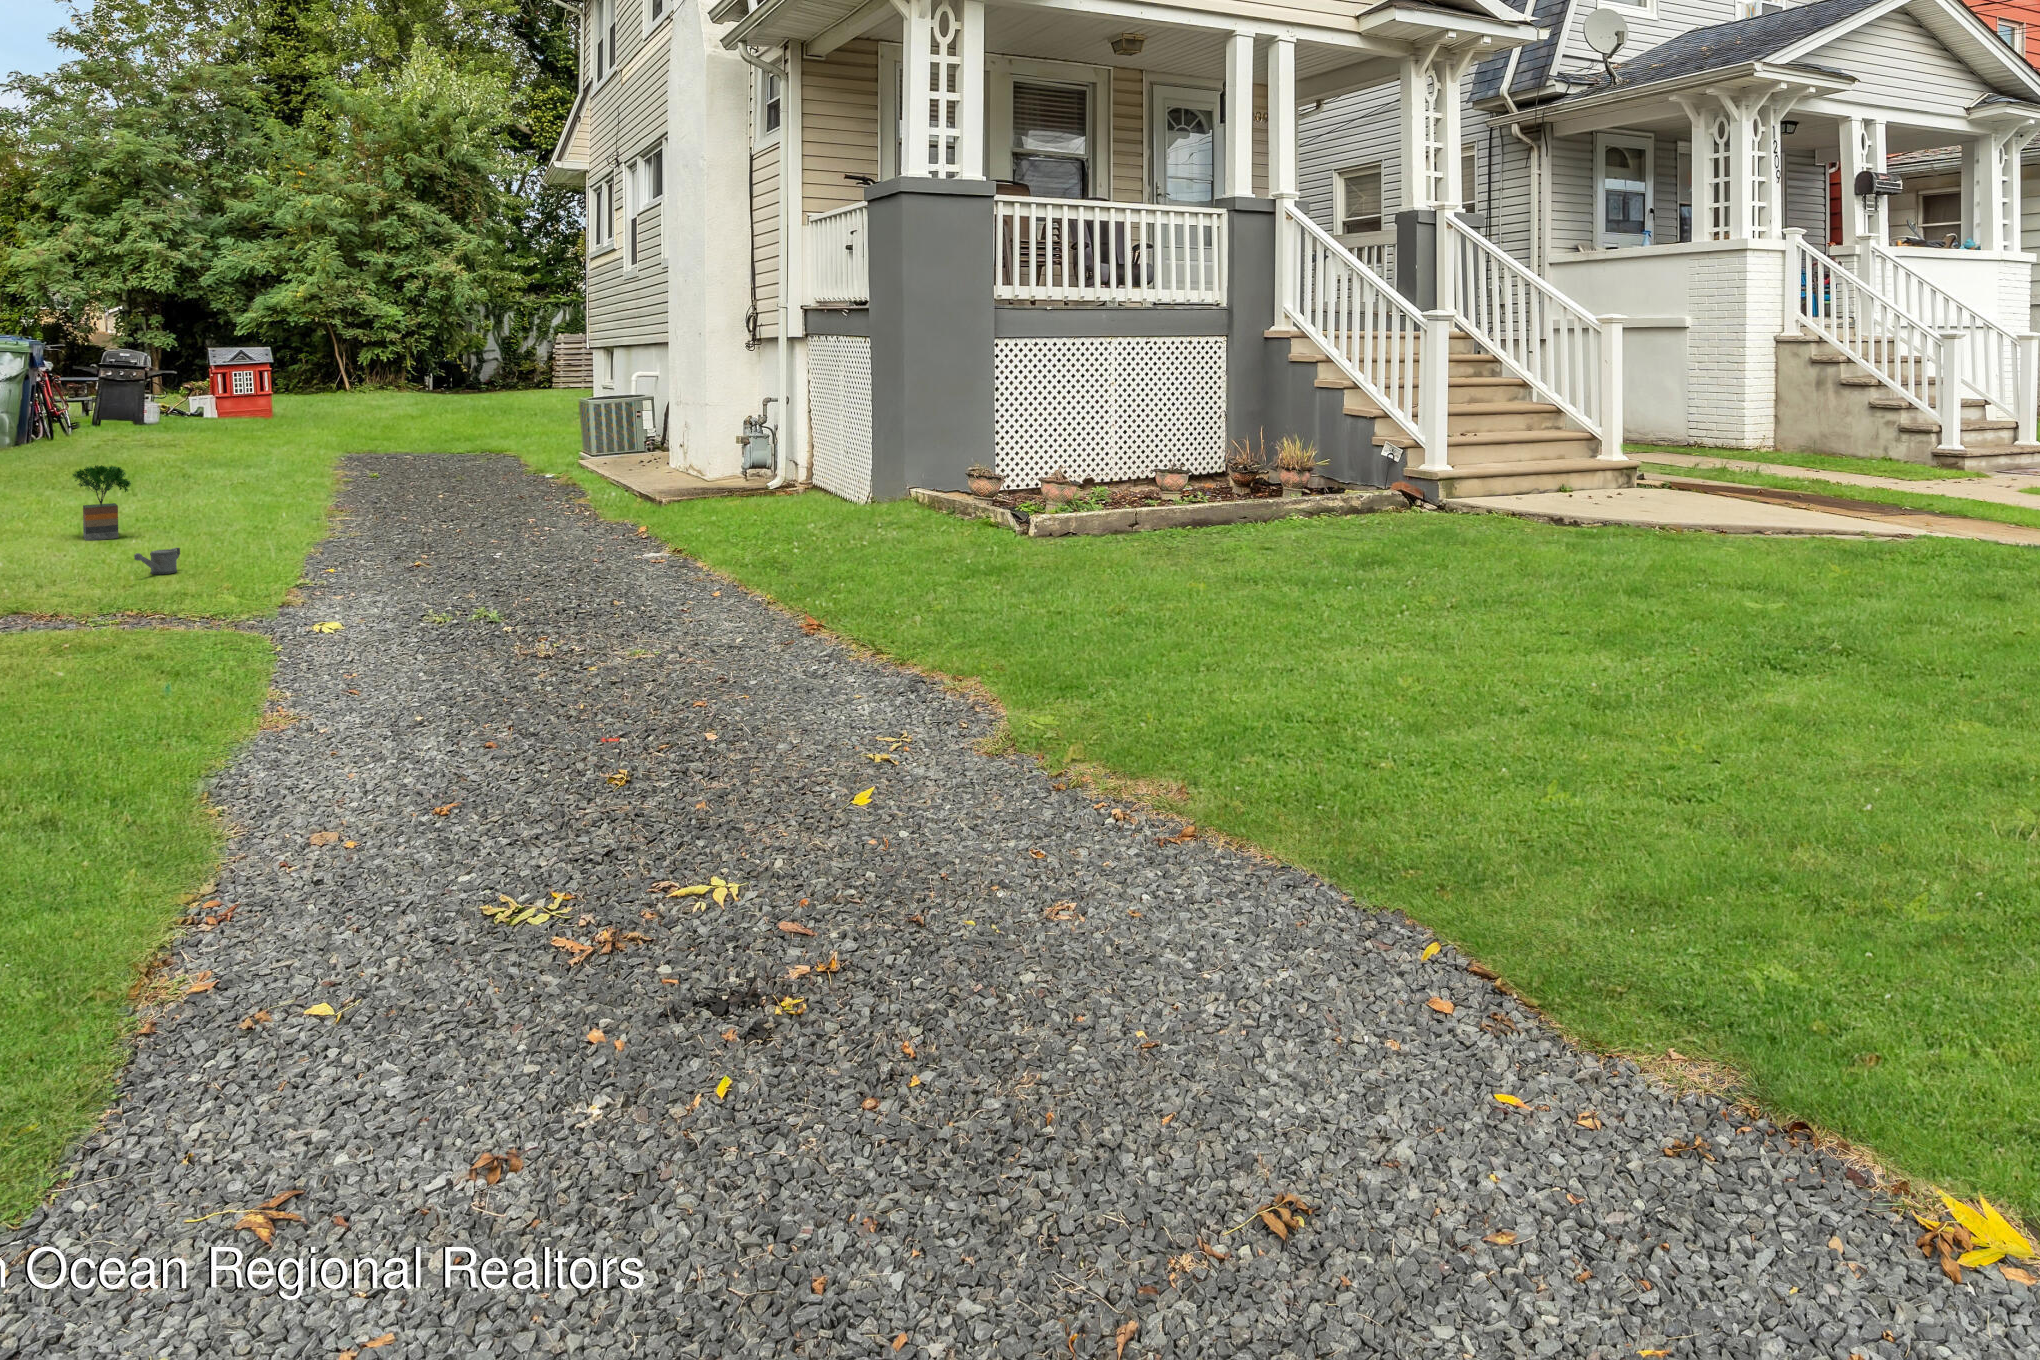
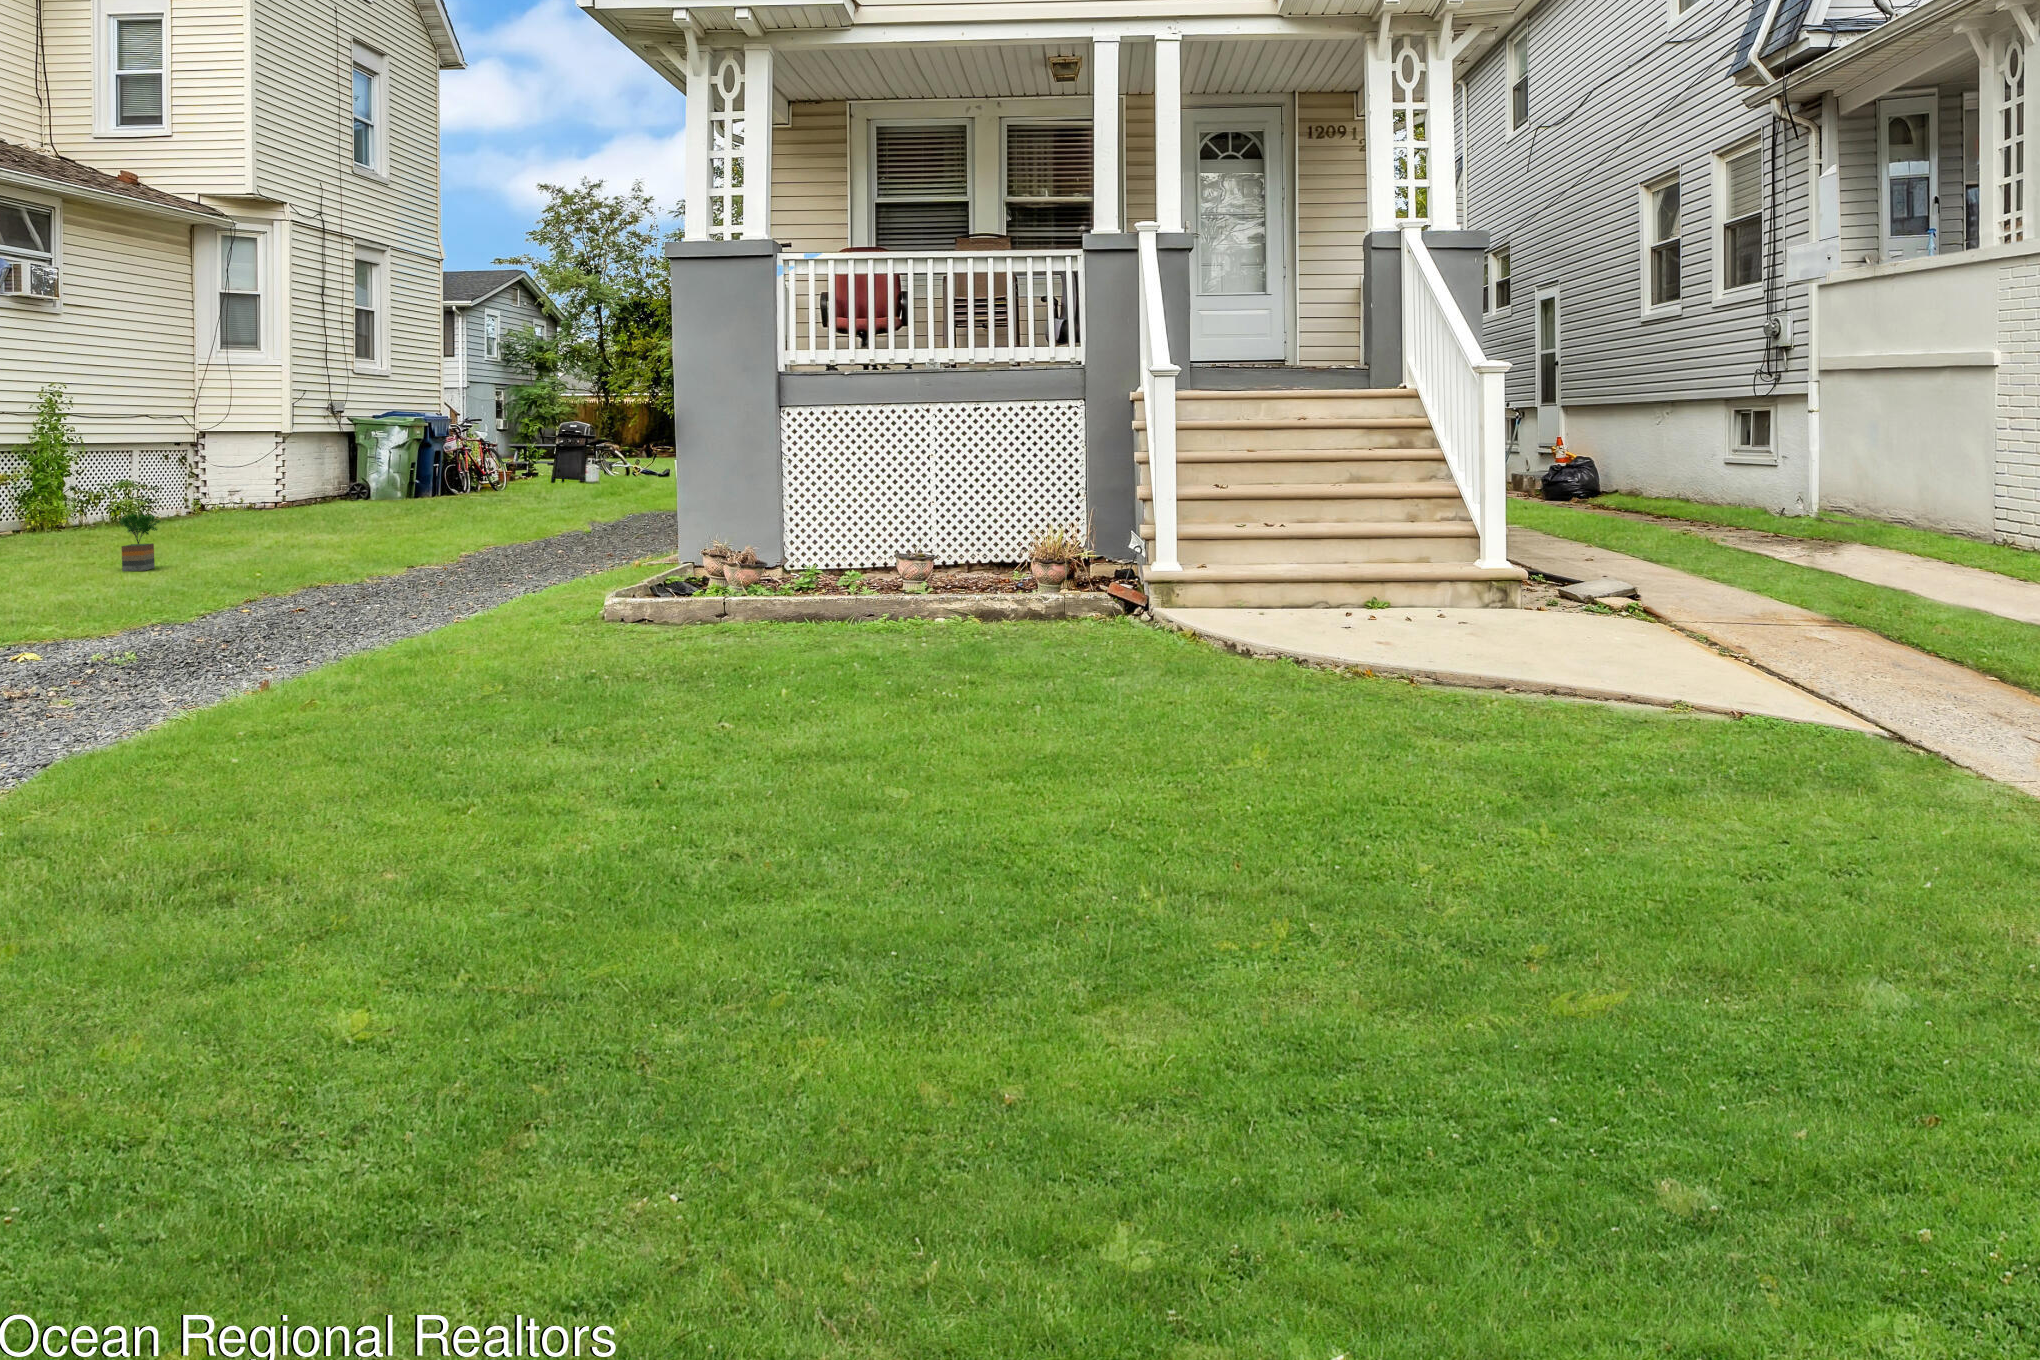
watering can: present [134,548,180,574] -> none [24,580,78,600]

